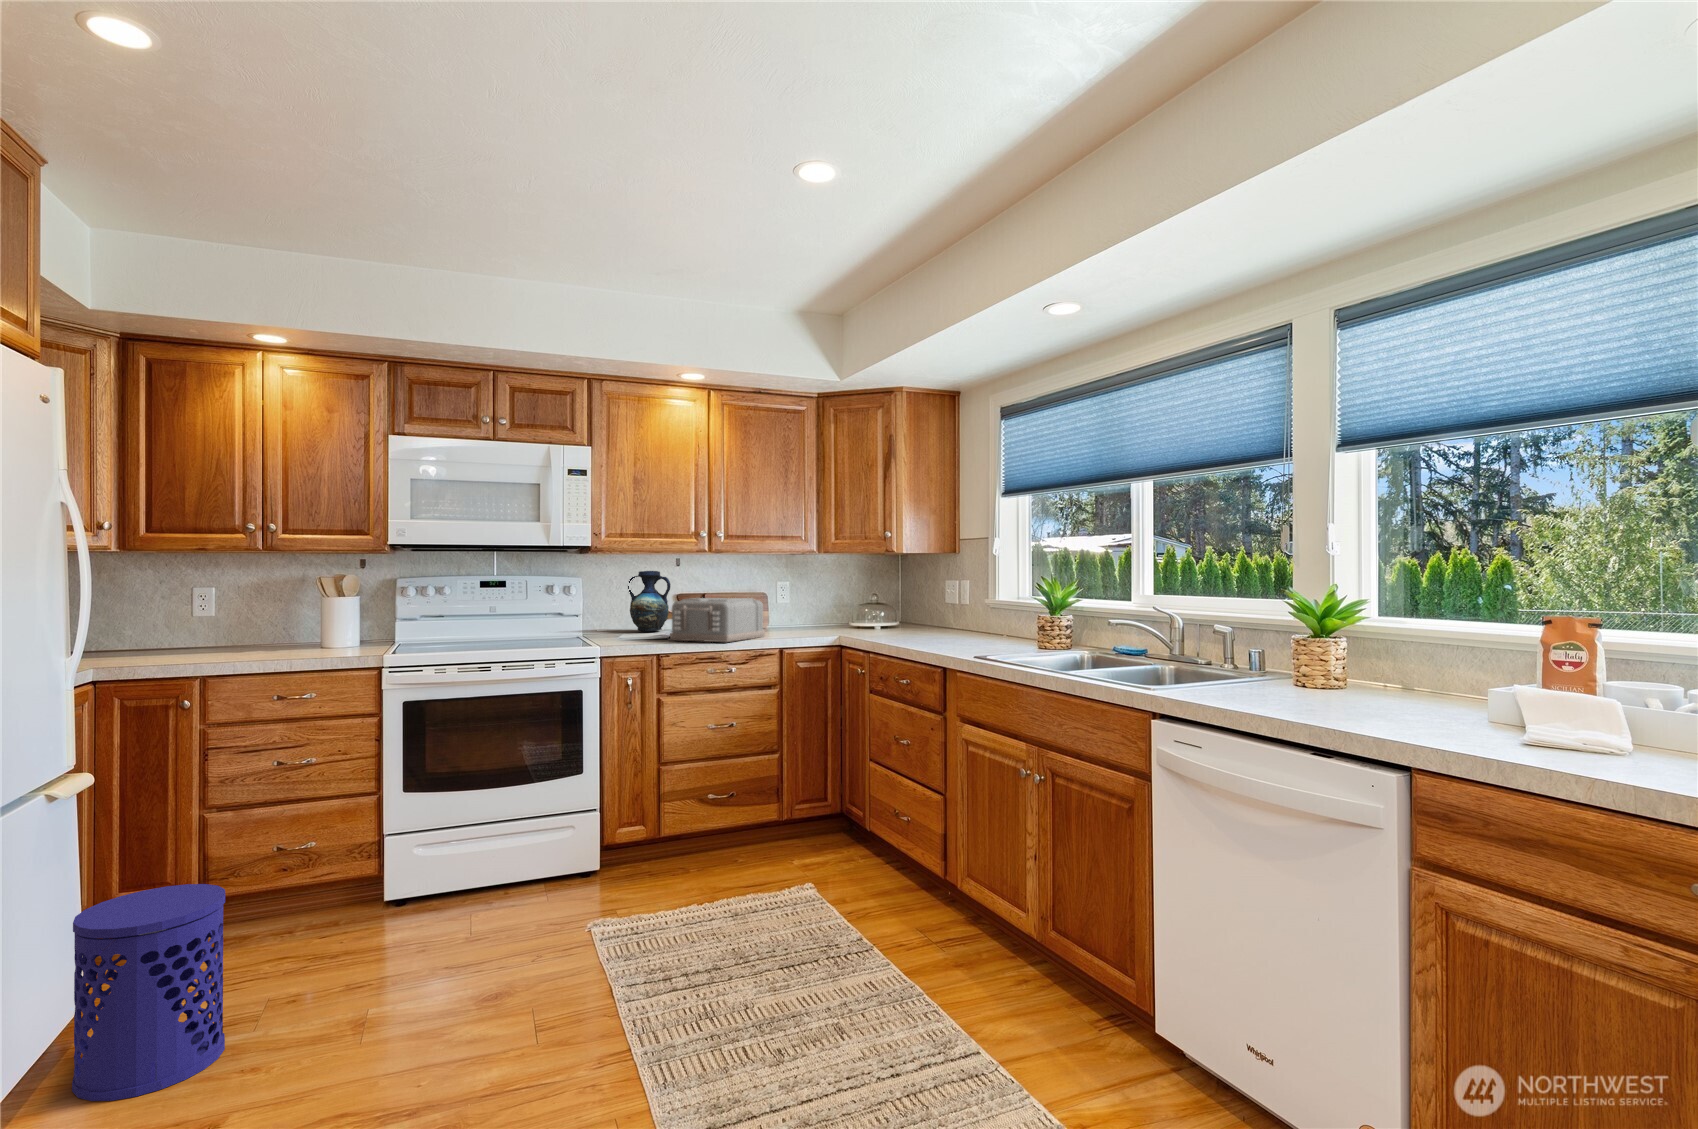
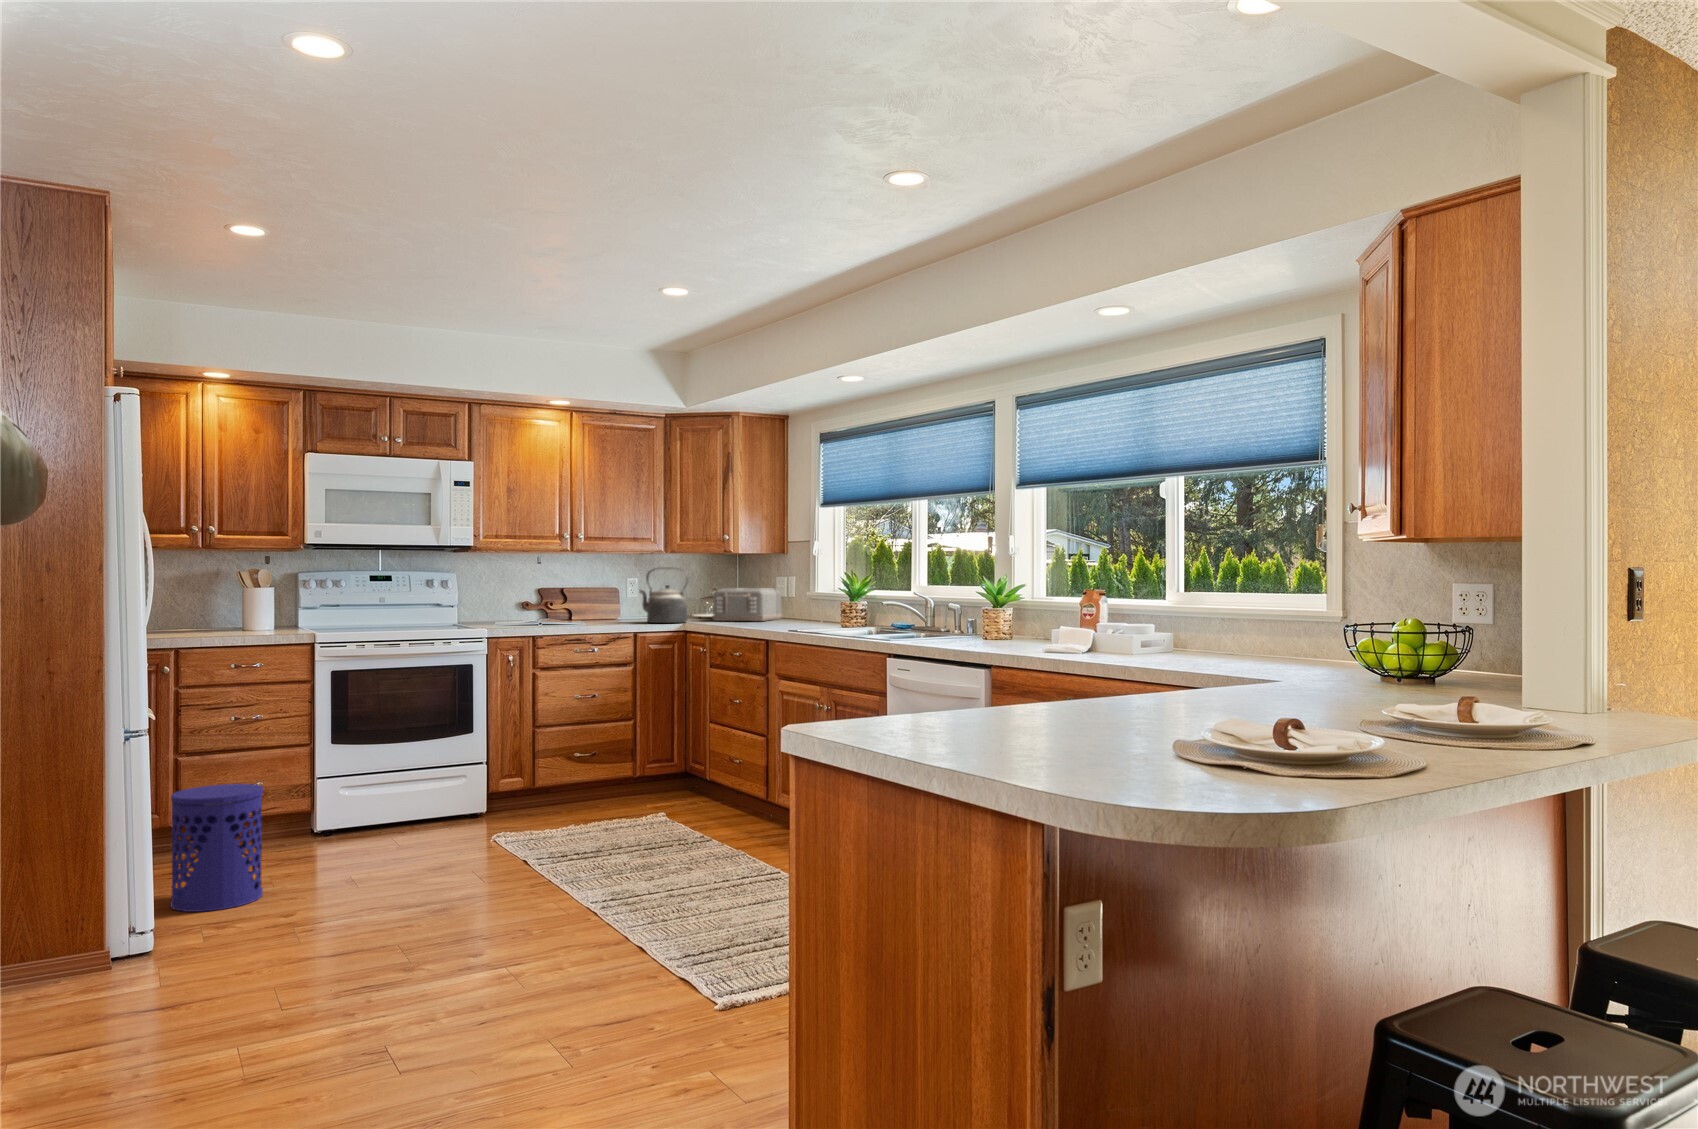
vase: present [628,571,671,632] -> none [495,568,534,621]
kettle: none [787,571,845,638] -> present [639,568,689,623]
toaster: present [670,598,765,642] -> present [712,588,782,621]

